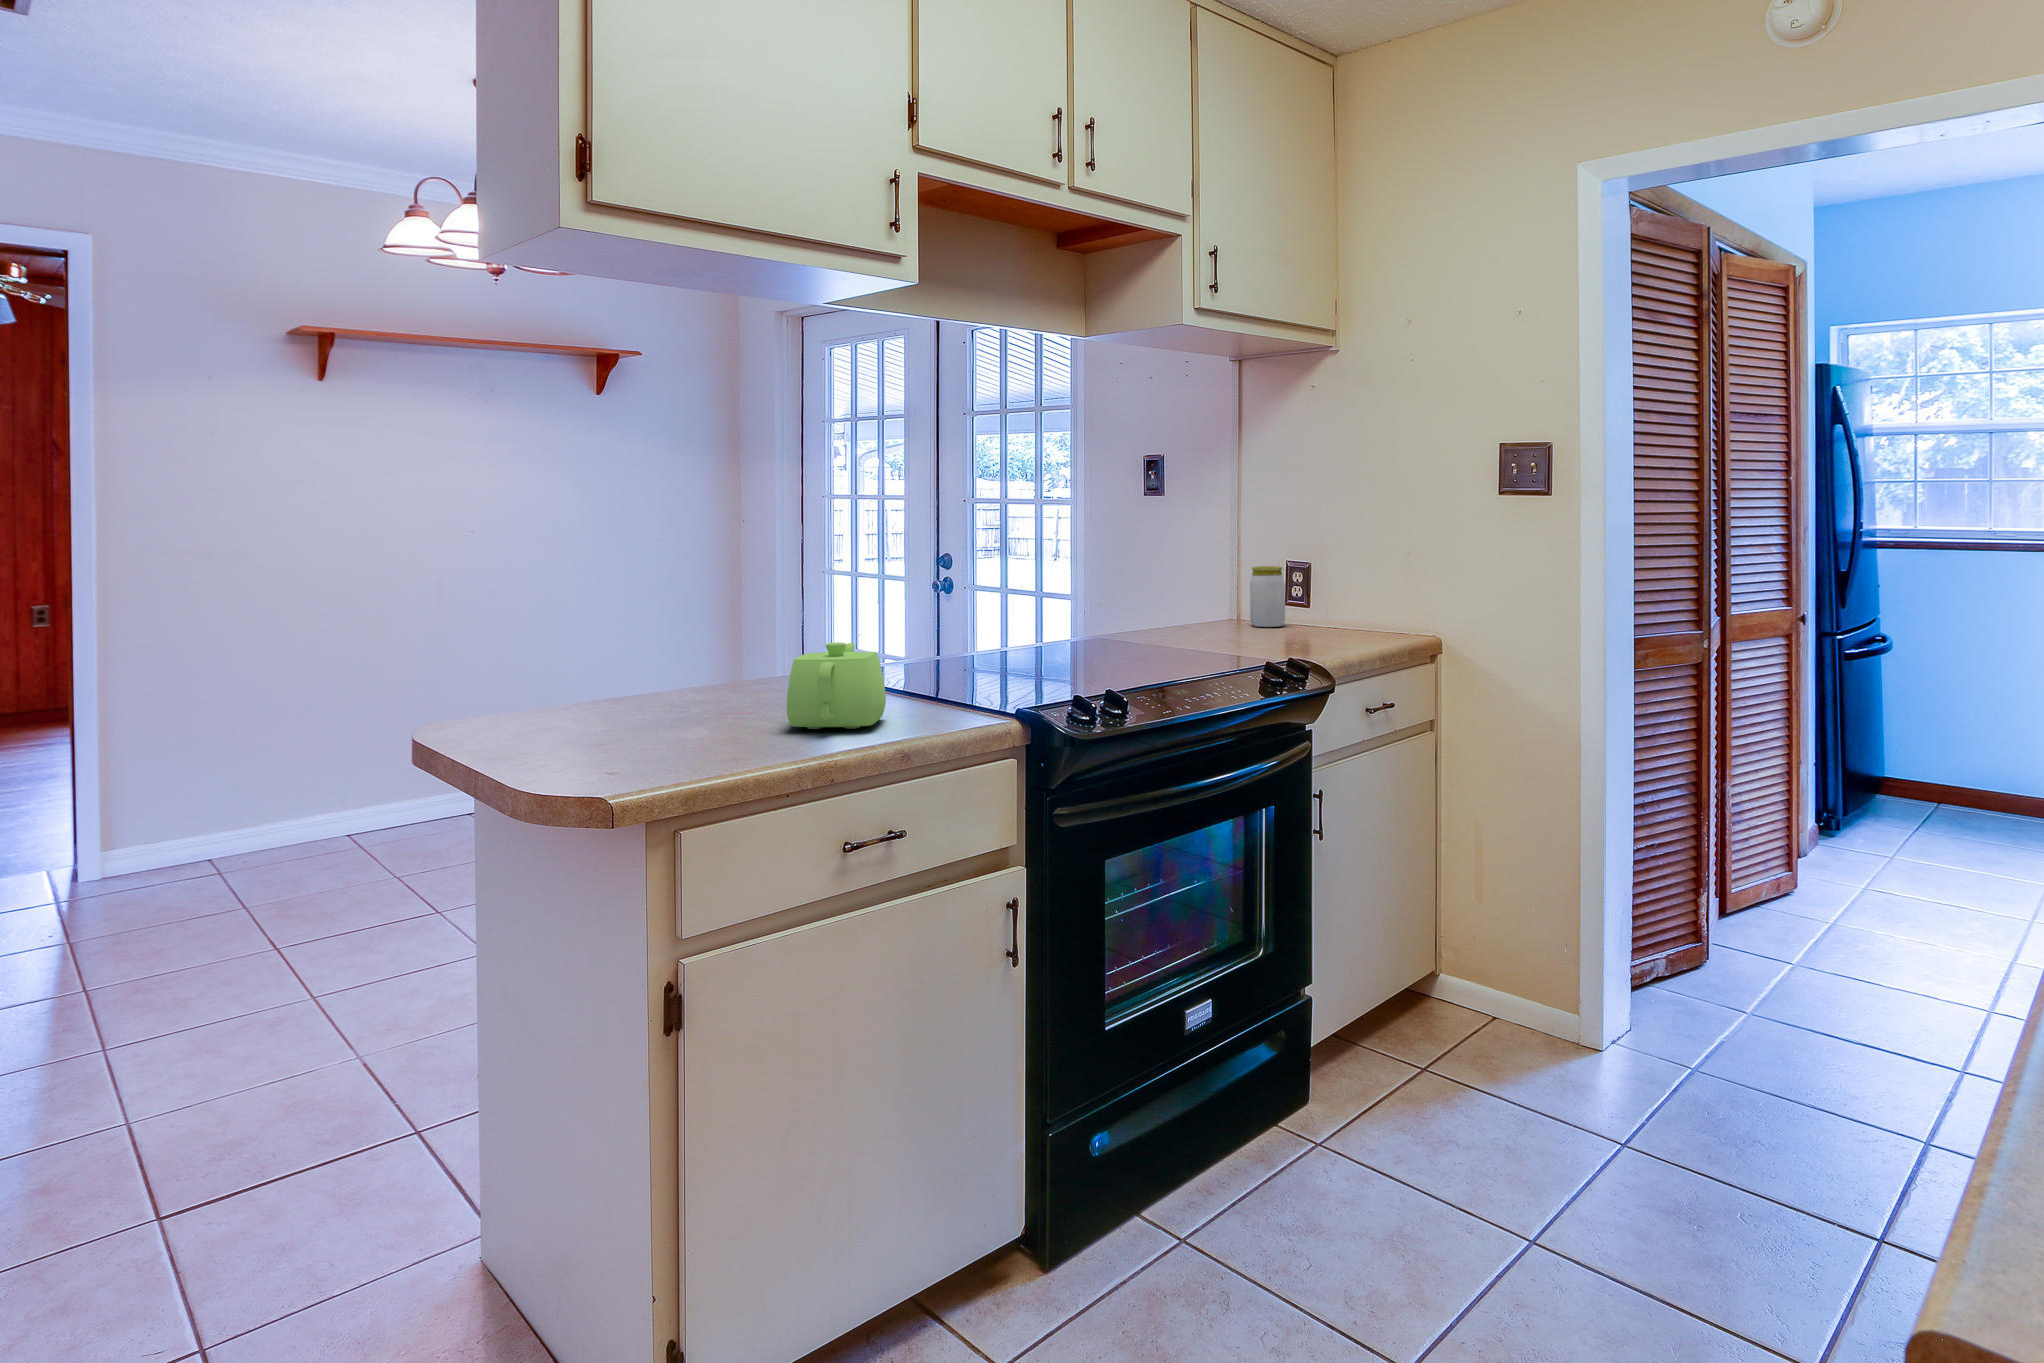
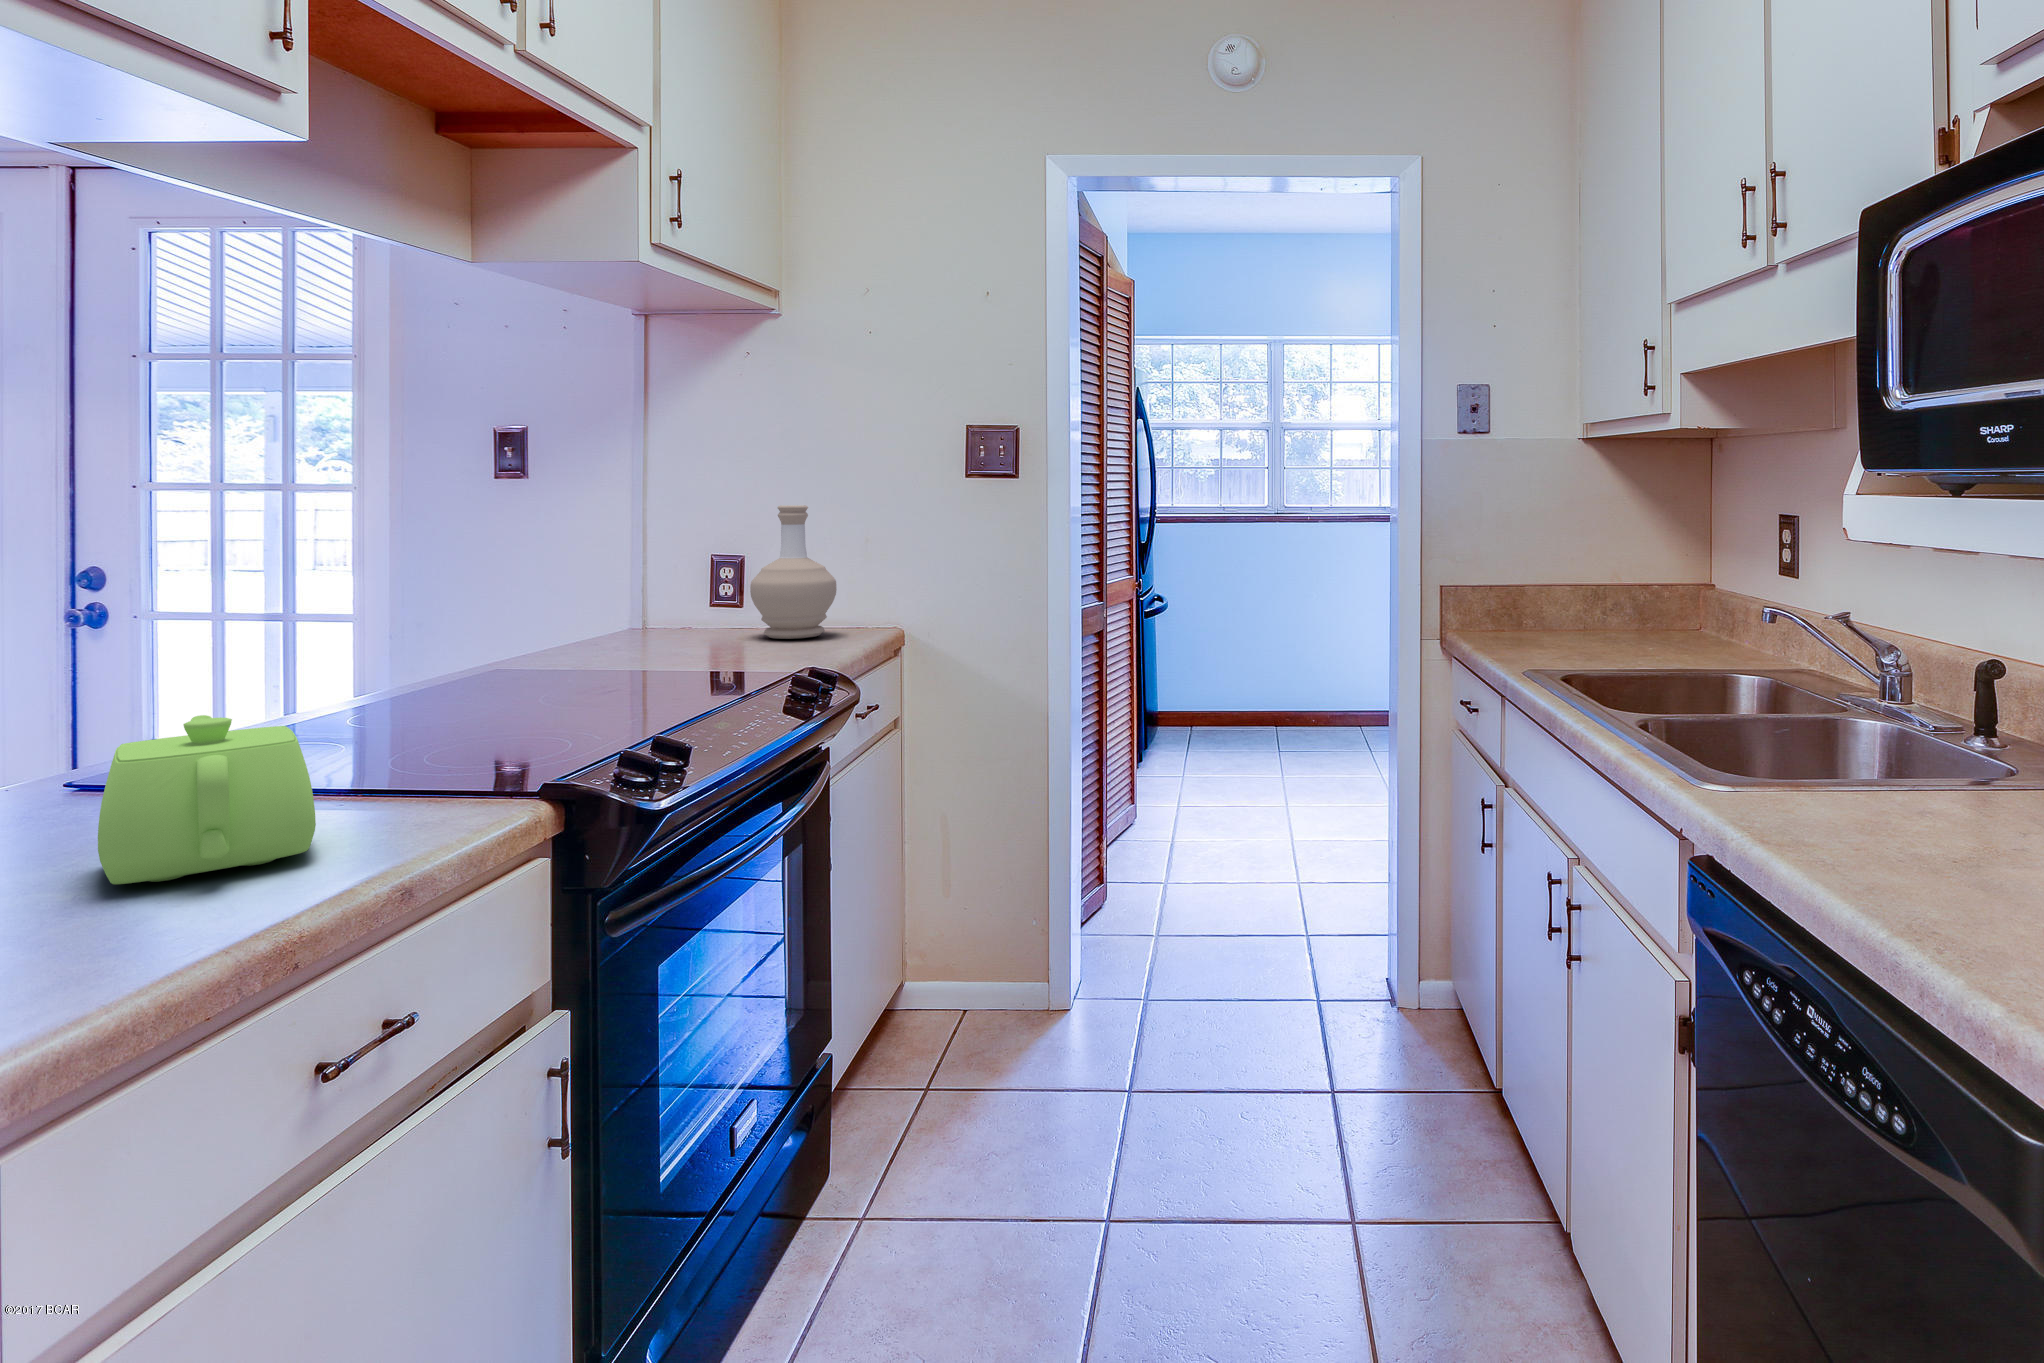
bottle: none [1298,517,1371,637] -> present [750,505,837,639]
jar: present [1250,566,1285,627] -> none [674,561,719,633]

